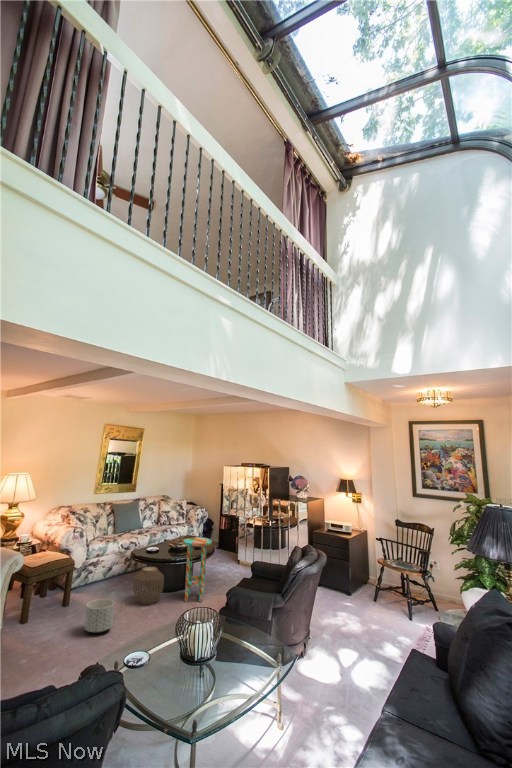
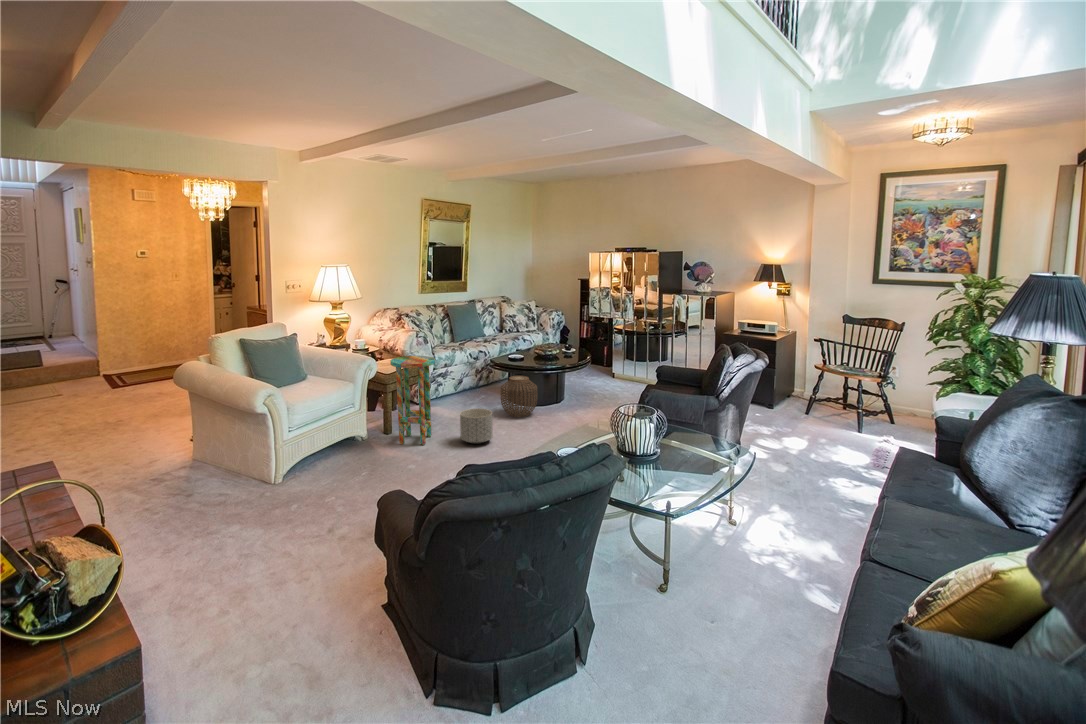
side table: present [184,537,212,602] -> present [390,356,435,445]

